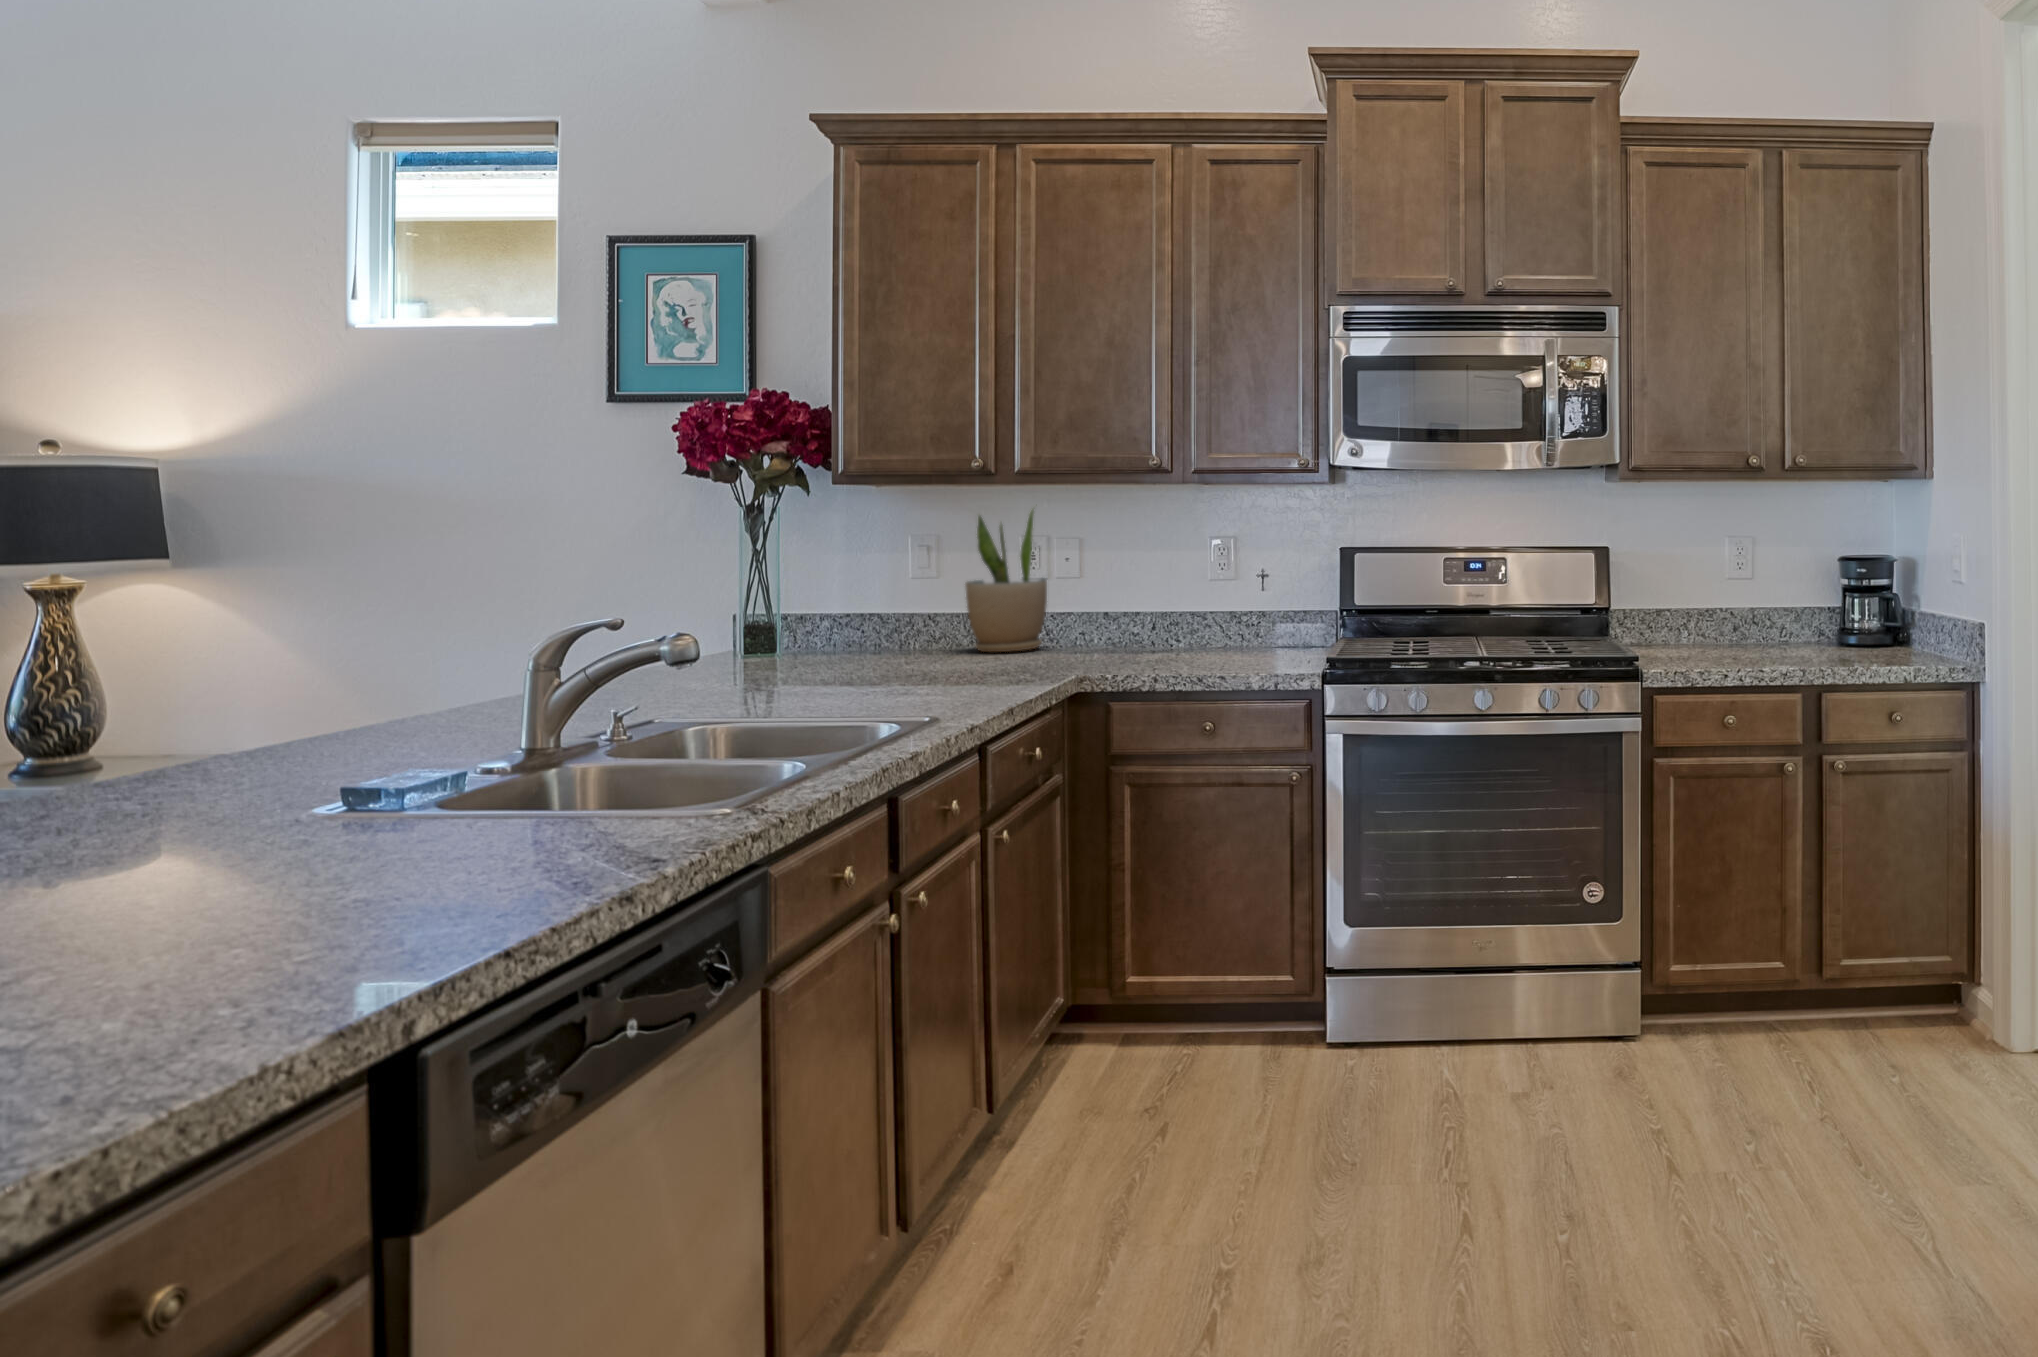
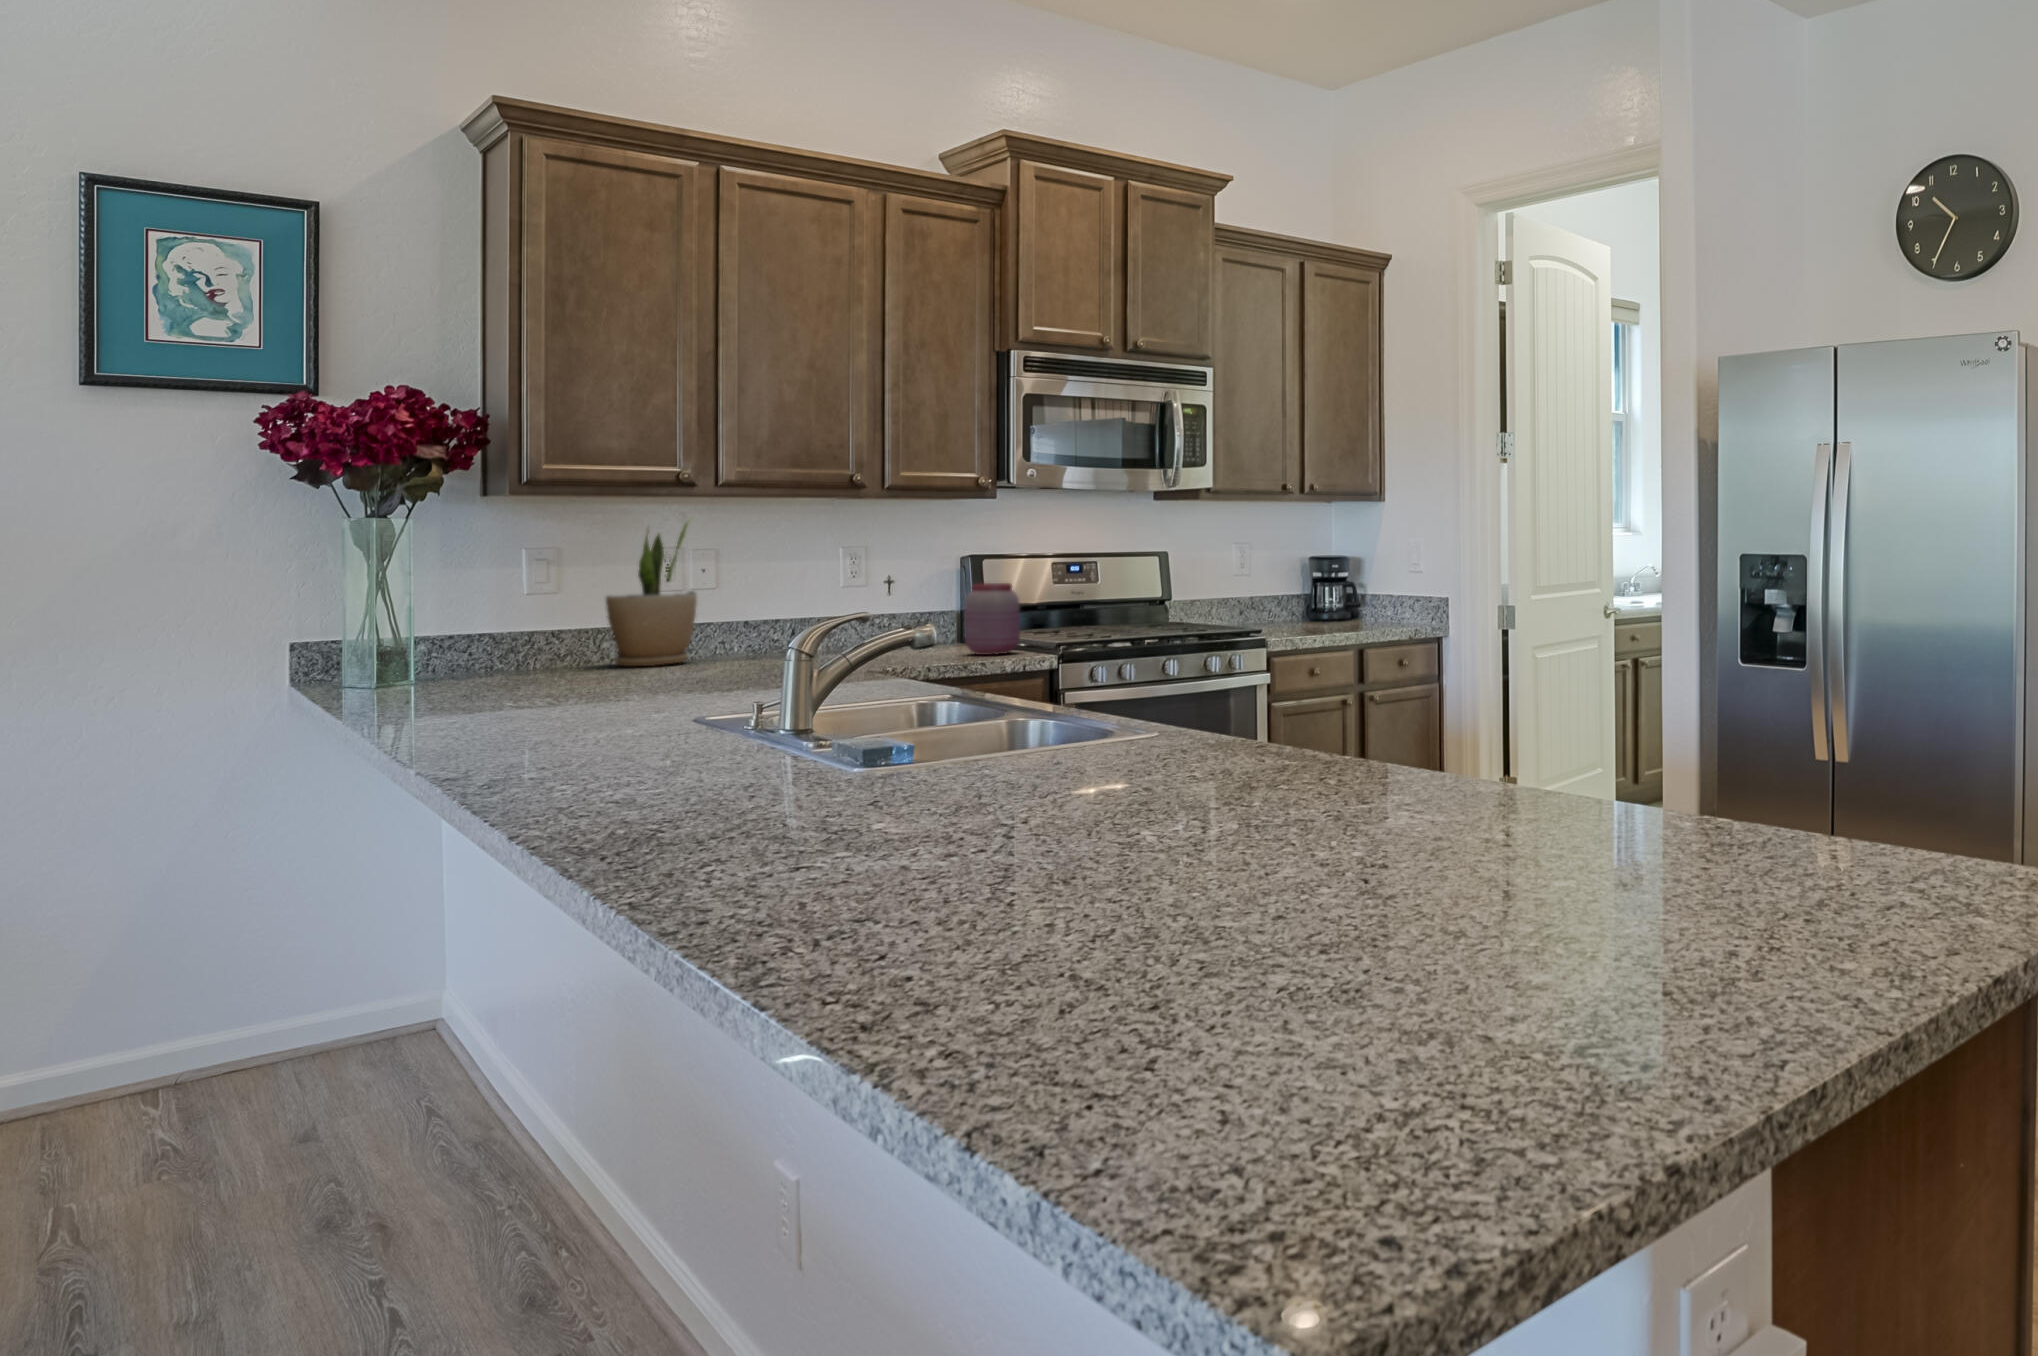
jar: none [1212,586,1275,672] -> present [965,583,1020,655]

